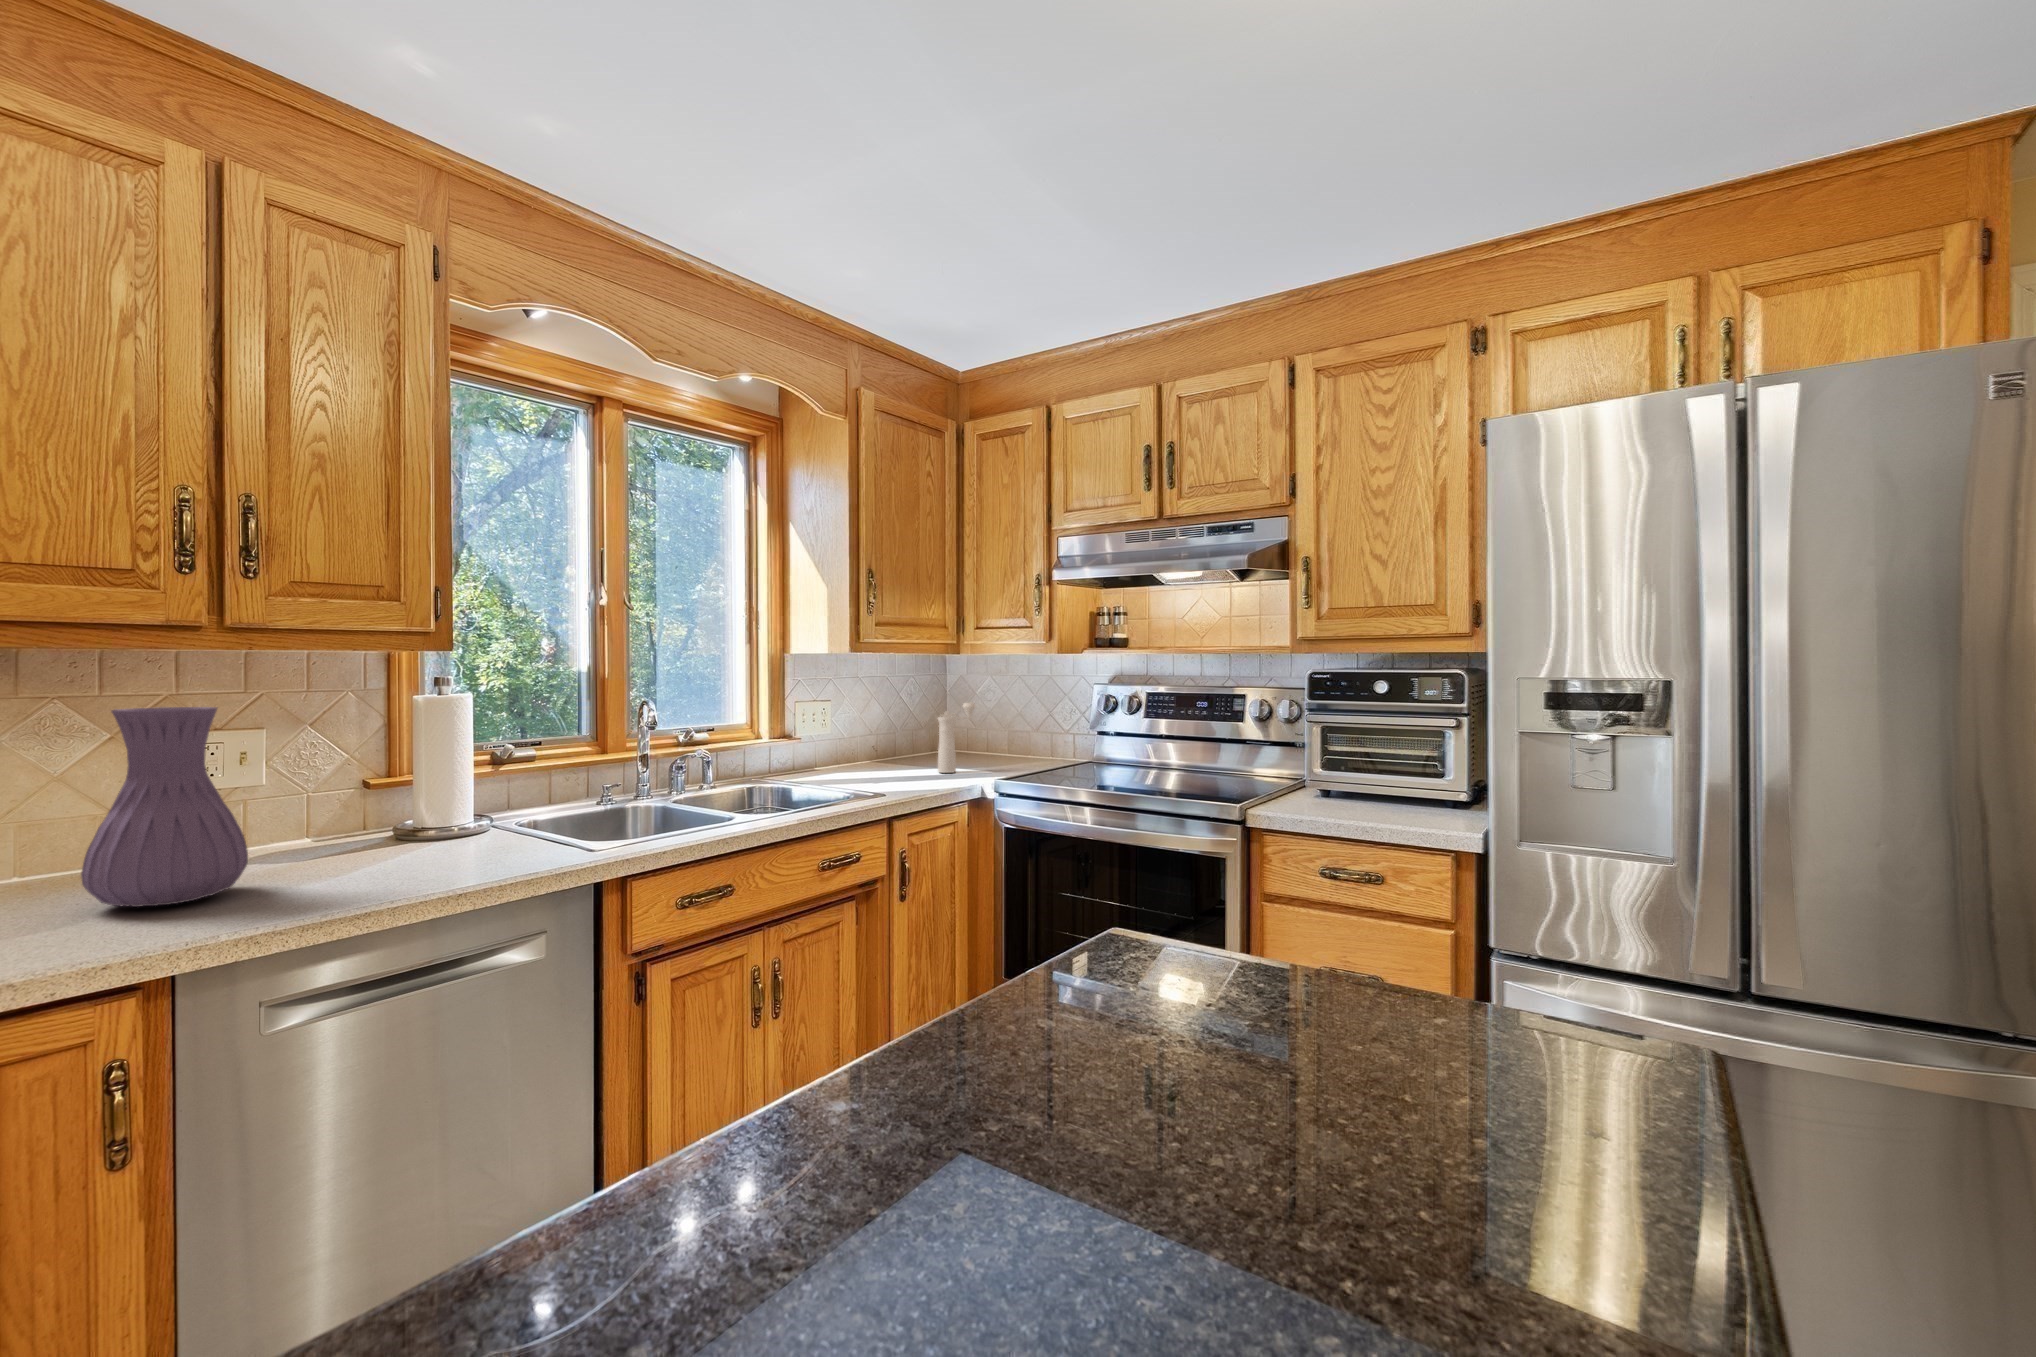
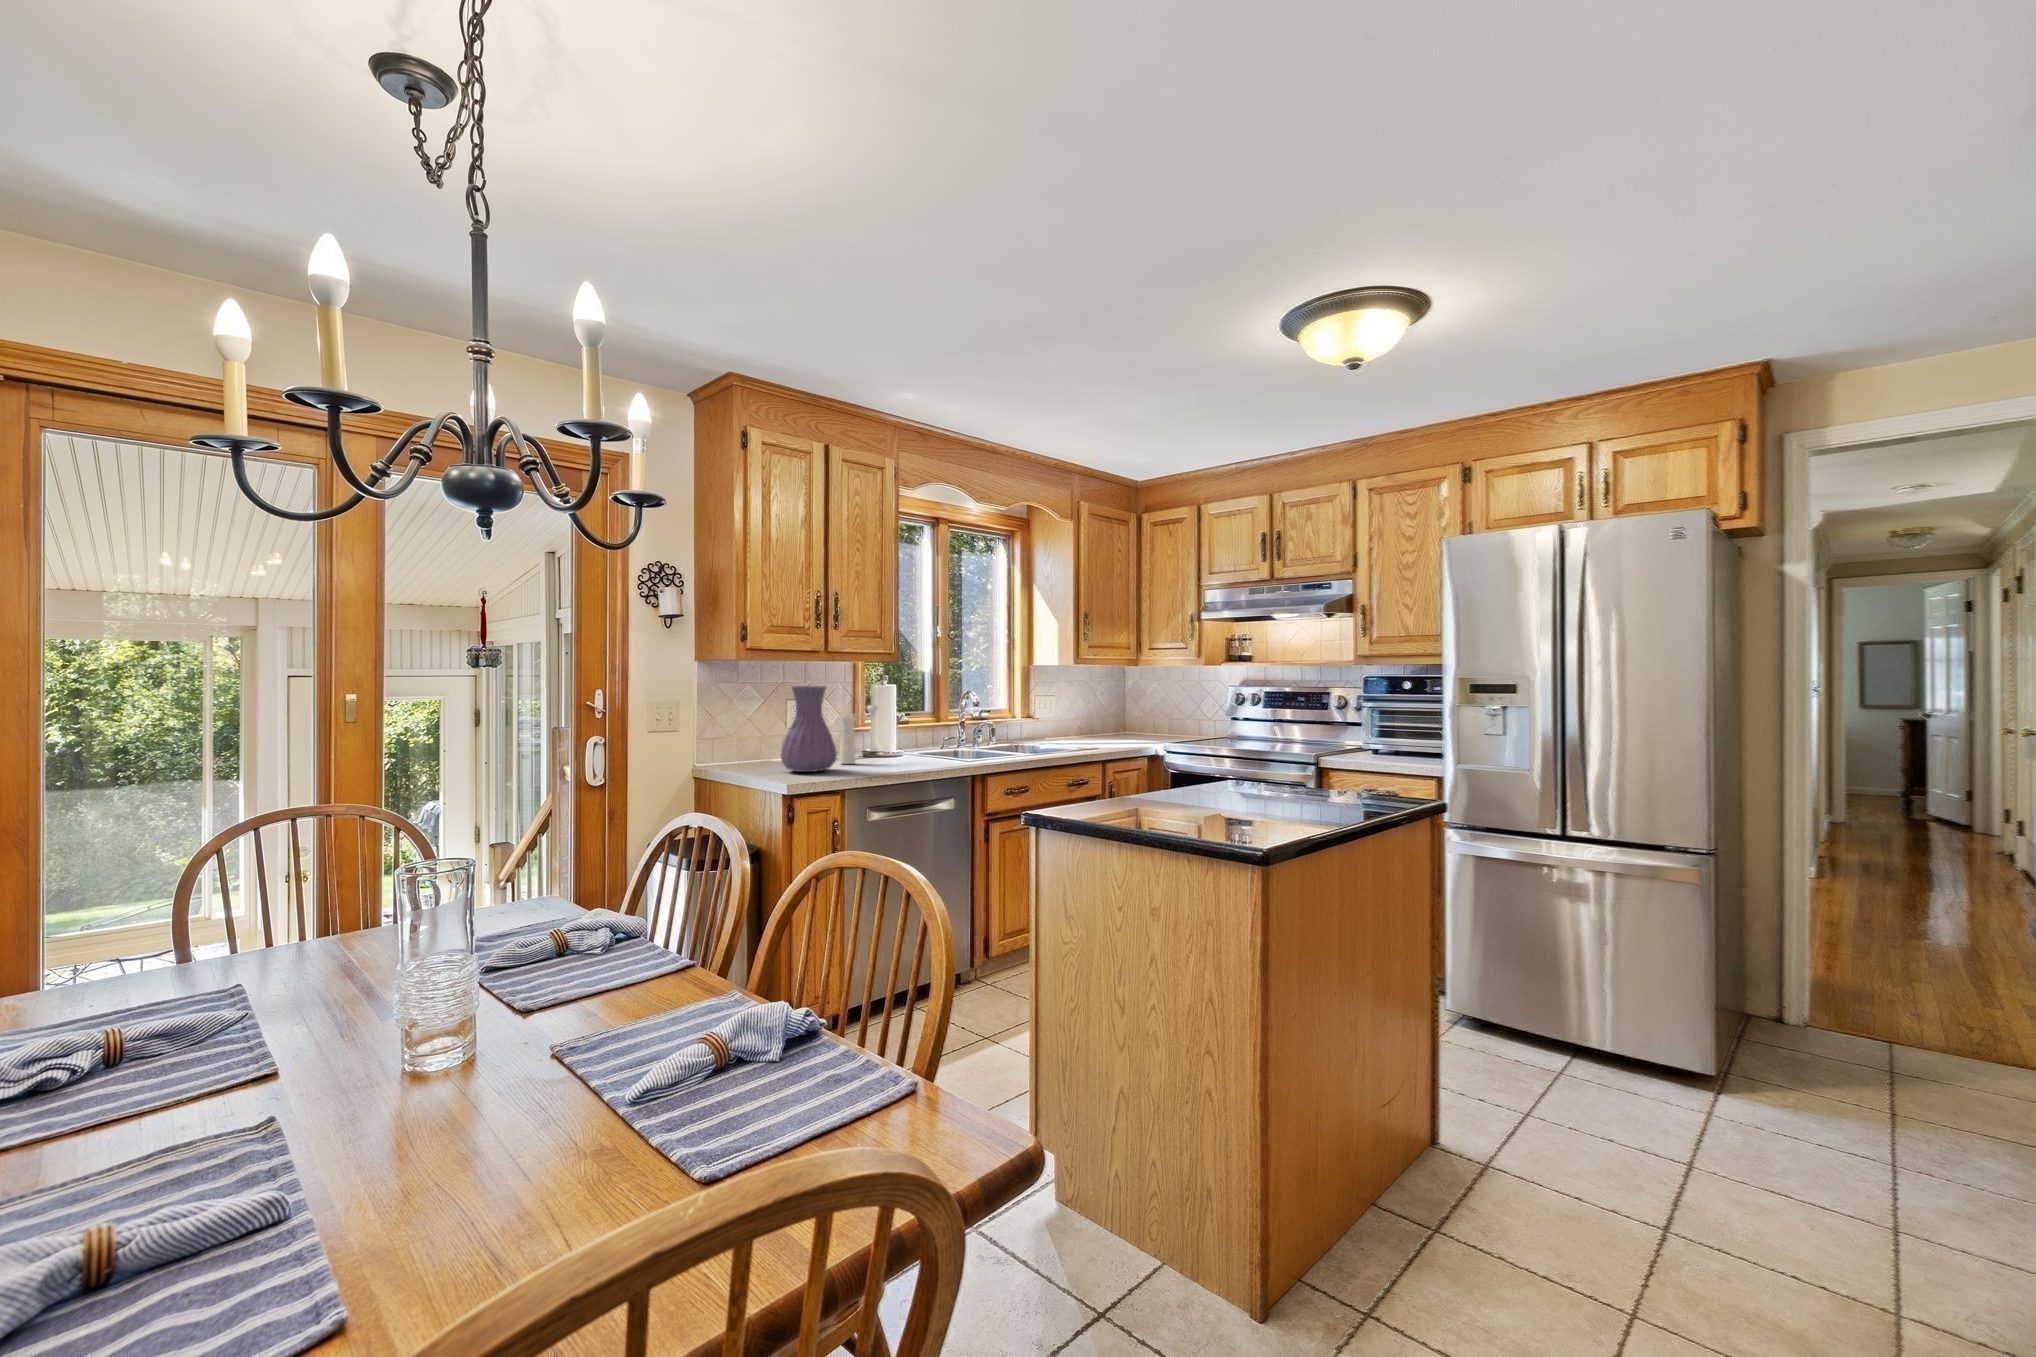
pepper mill: present [938,703,976,773] -> present [840,705,878,764]

